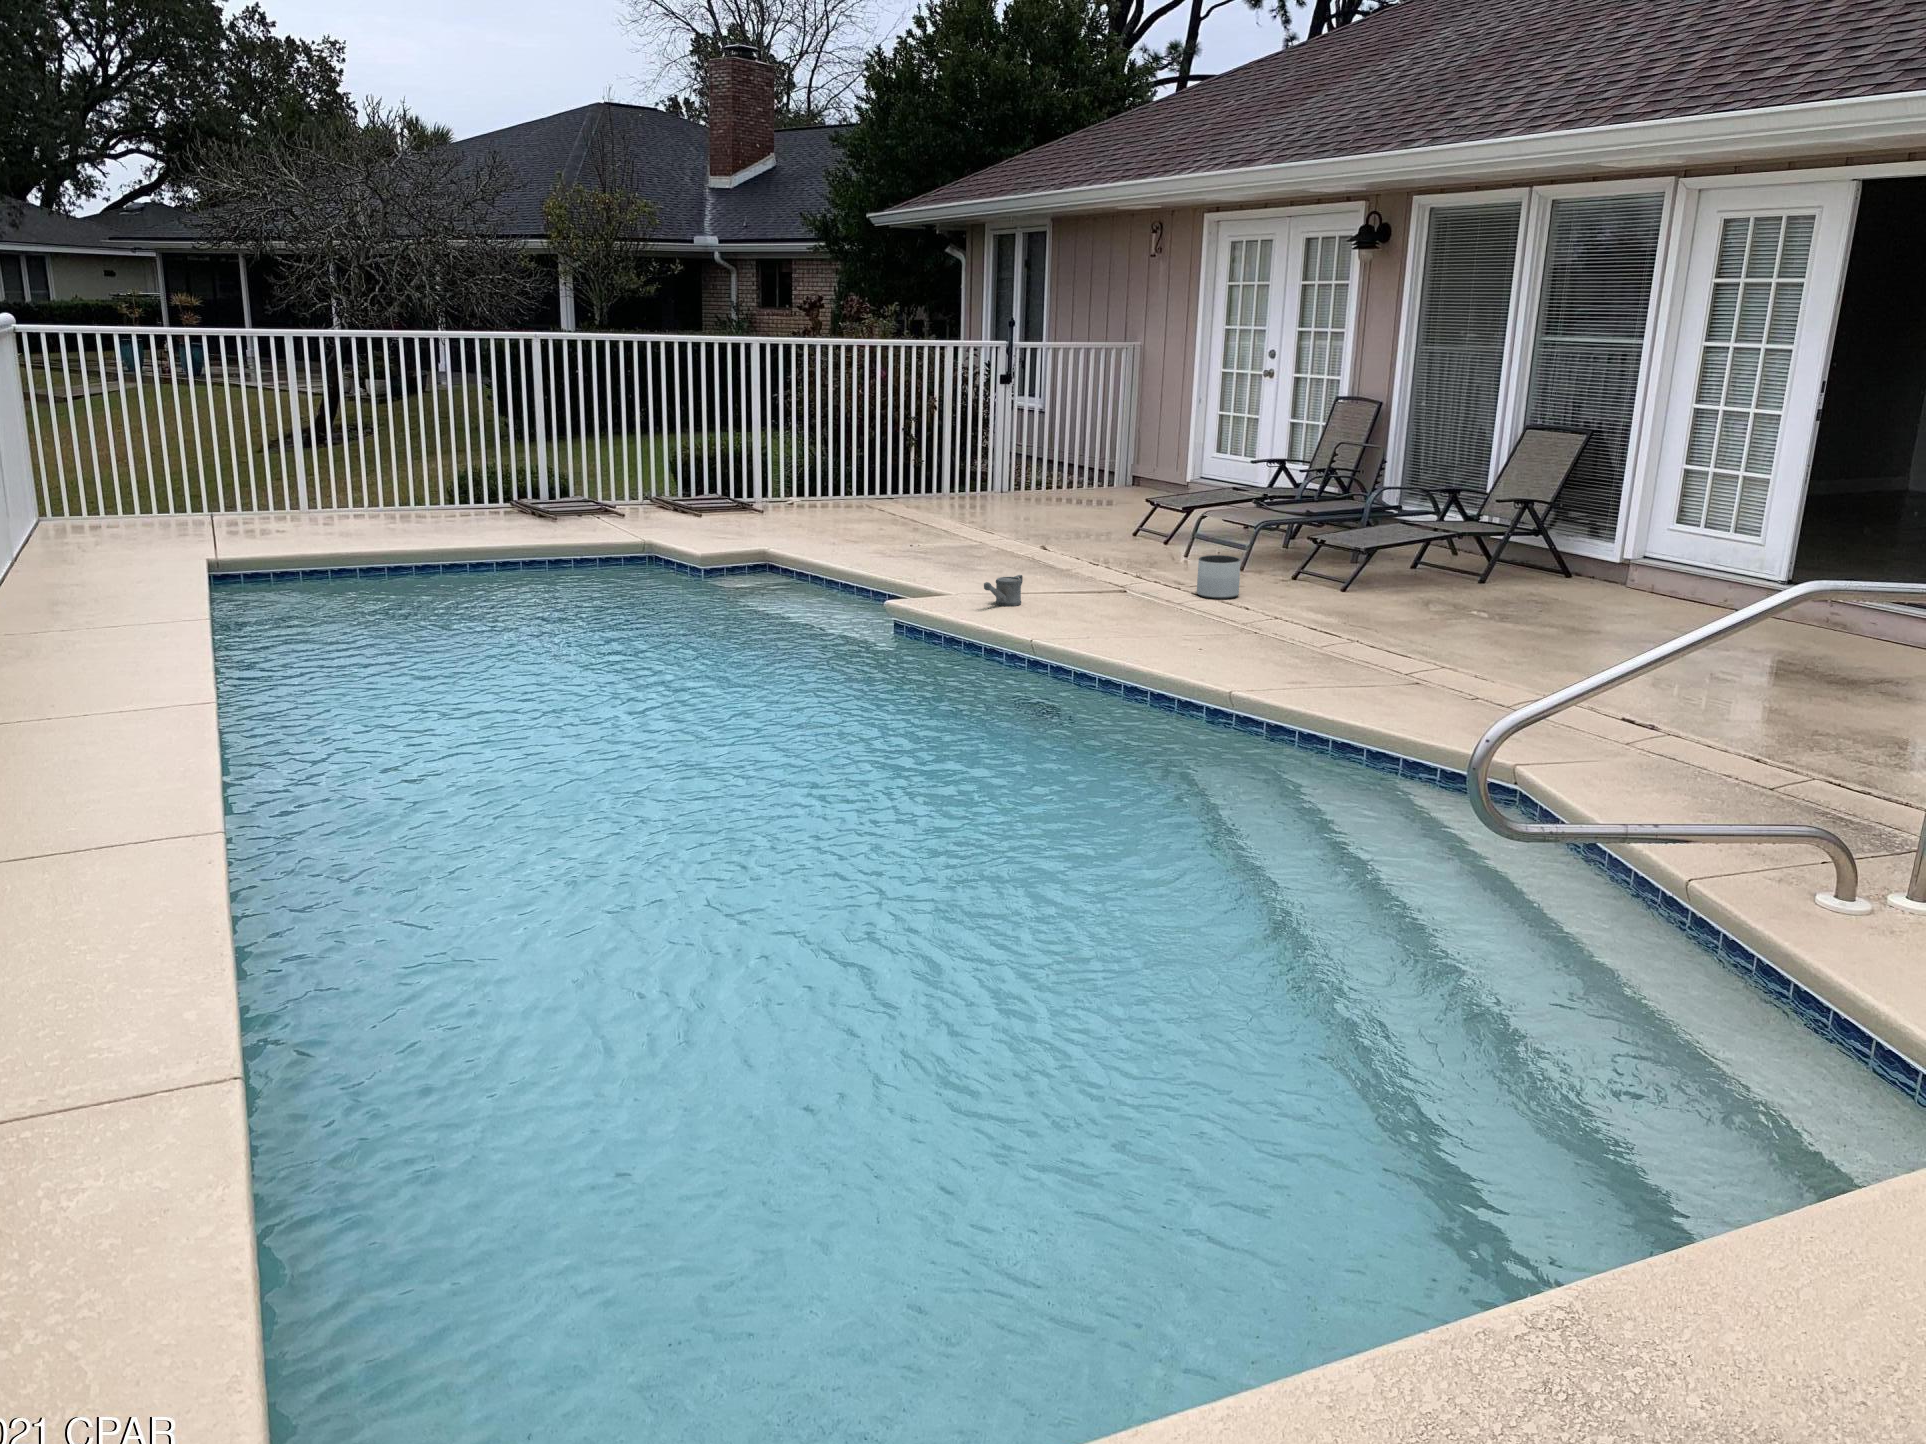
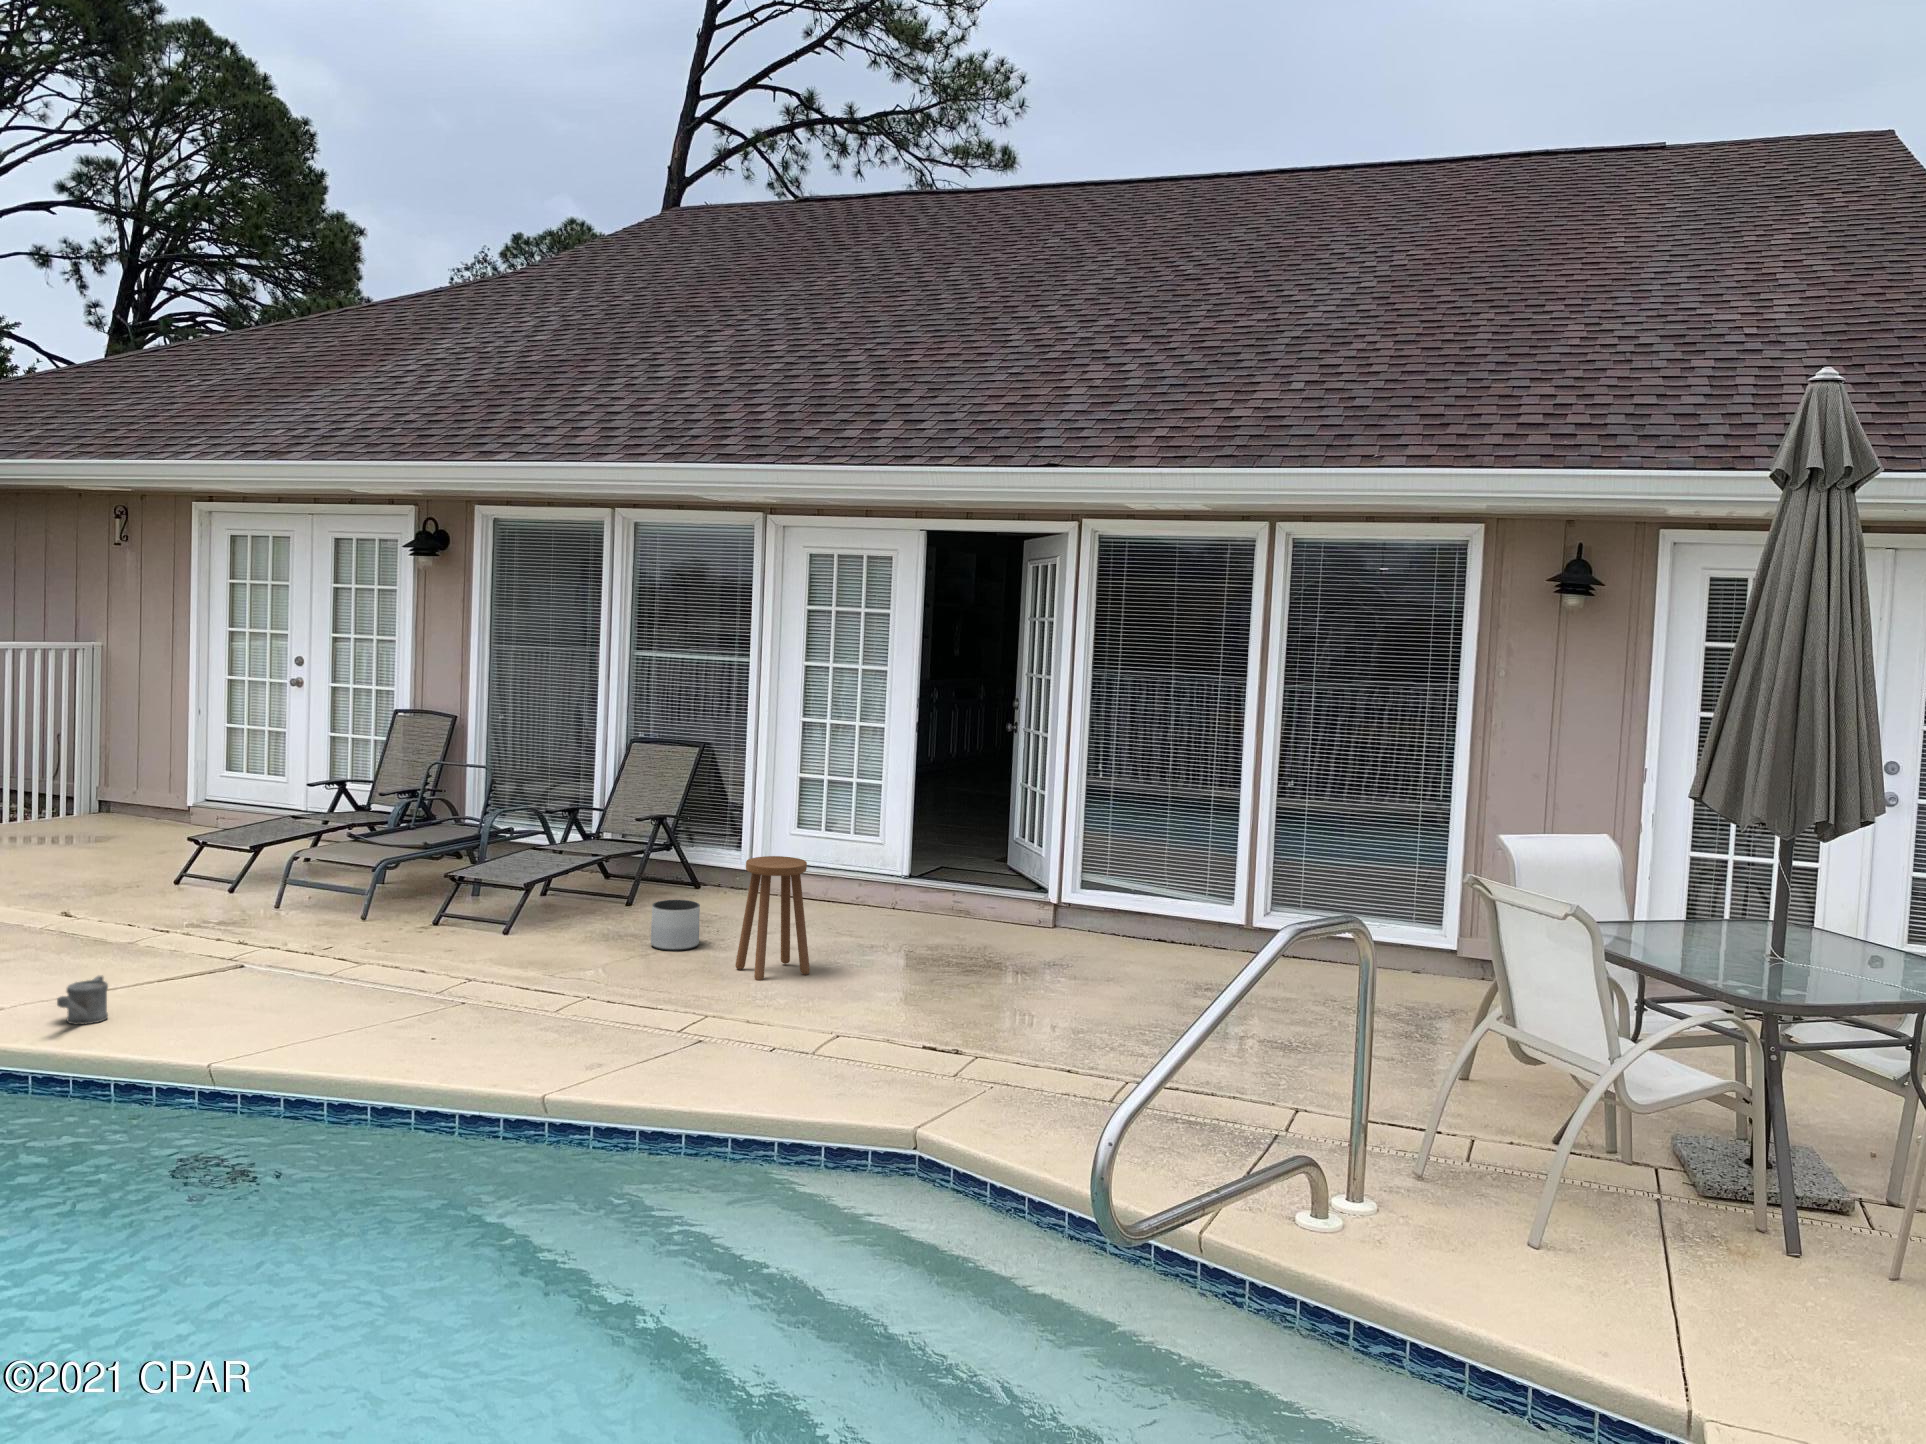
stool: none [1517,533,1596,651] -> present [735,856,810,980]
planter: present [1197,555,1240,599] -> present [651,900,700,951]

